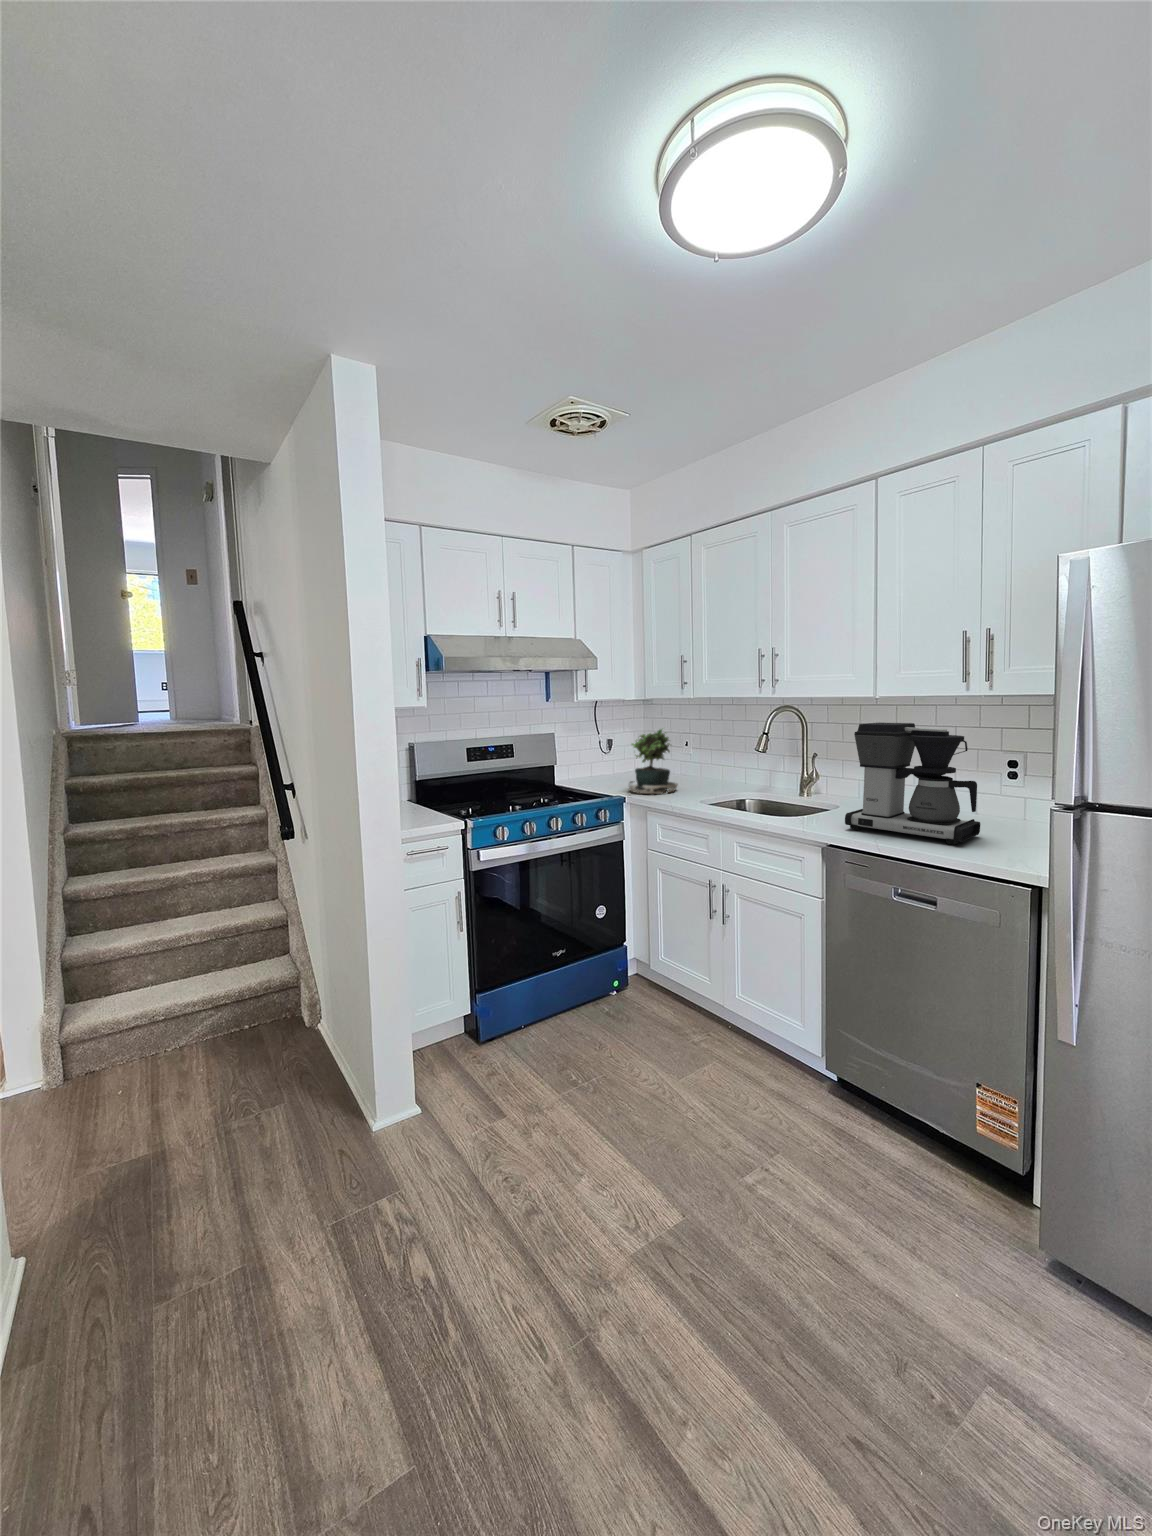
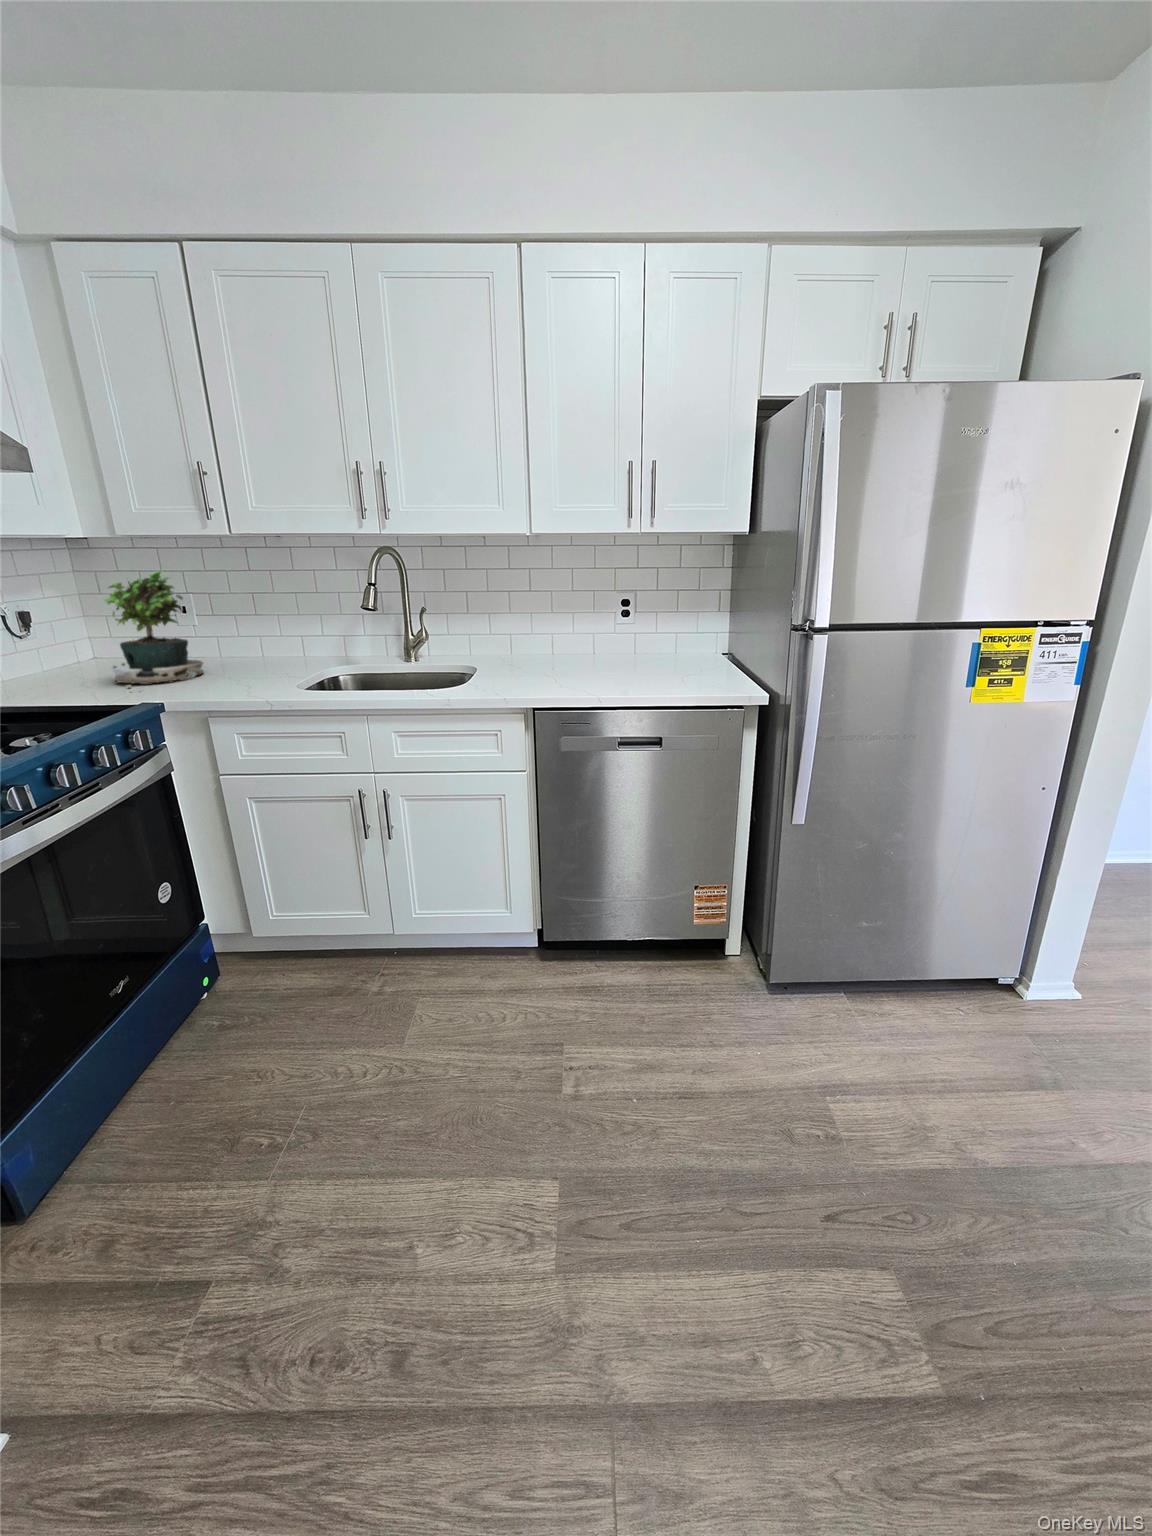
coffee maker: present [845,723,980,845] -> none [508,548,628,677]

